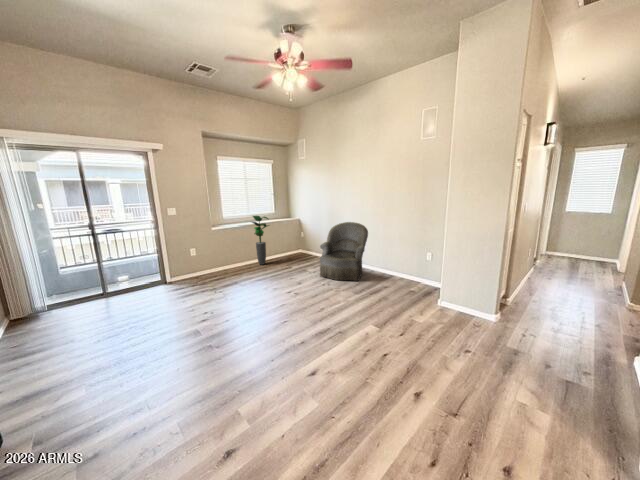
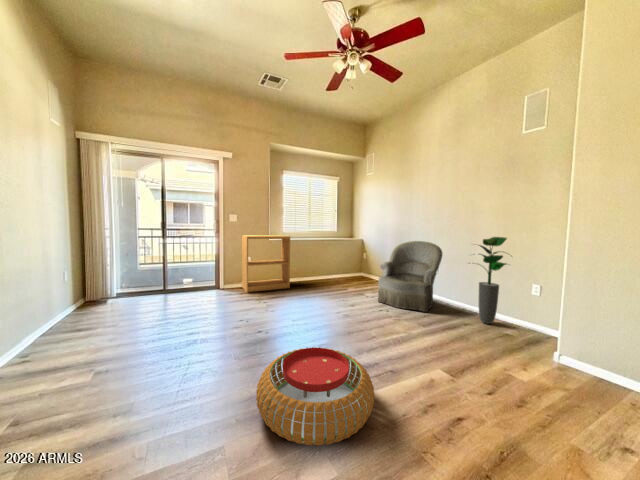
potted plant: present [252,216,269,265] -> present [479,237,507,324]
bookshelf: none [183,223,239,283] -> present [242,235,290,292]
pouf: none [249,326,333,394] -> present [256,347,374,446]

